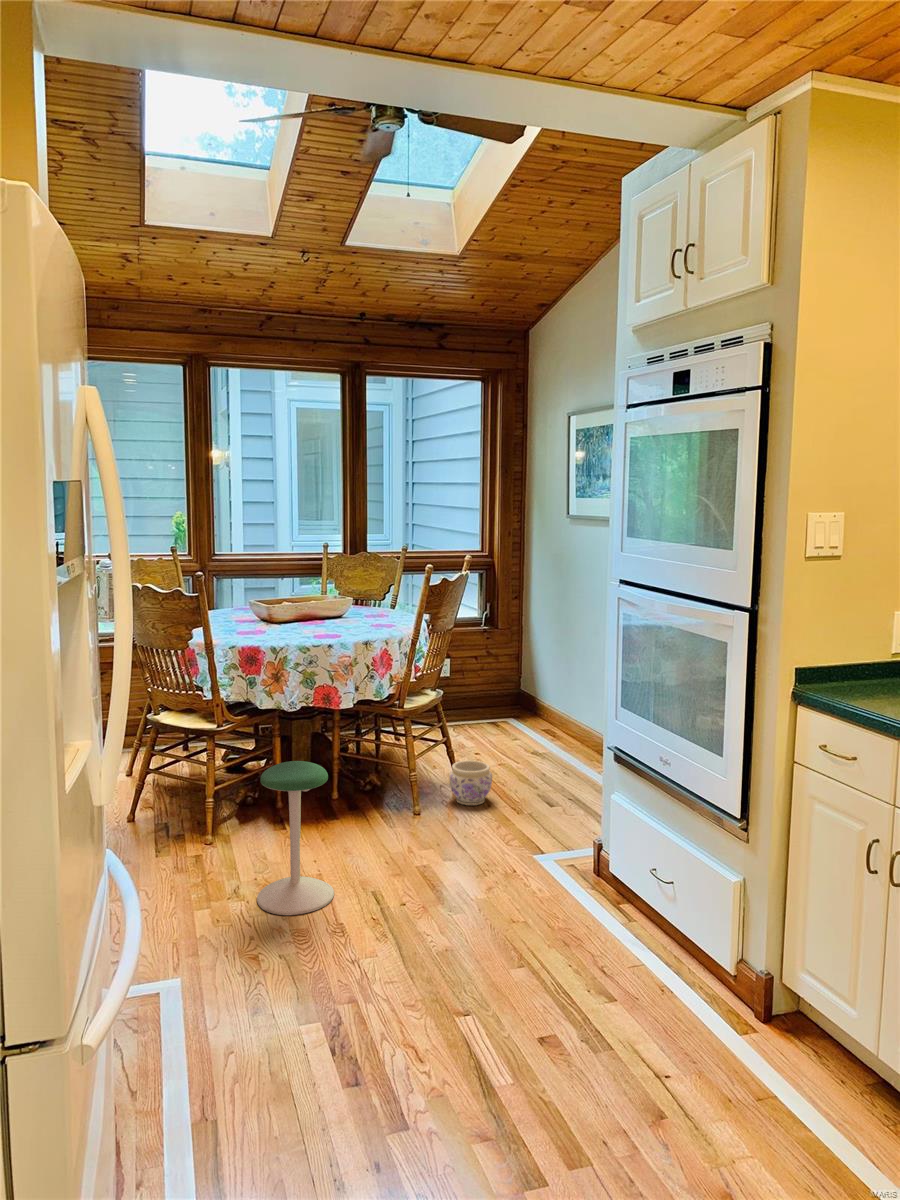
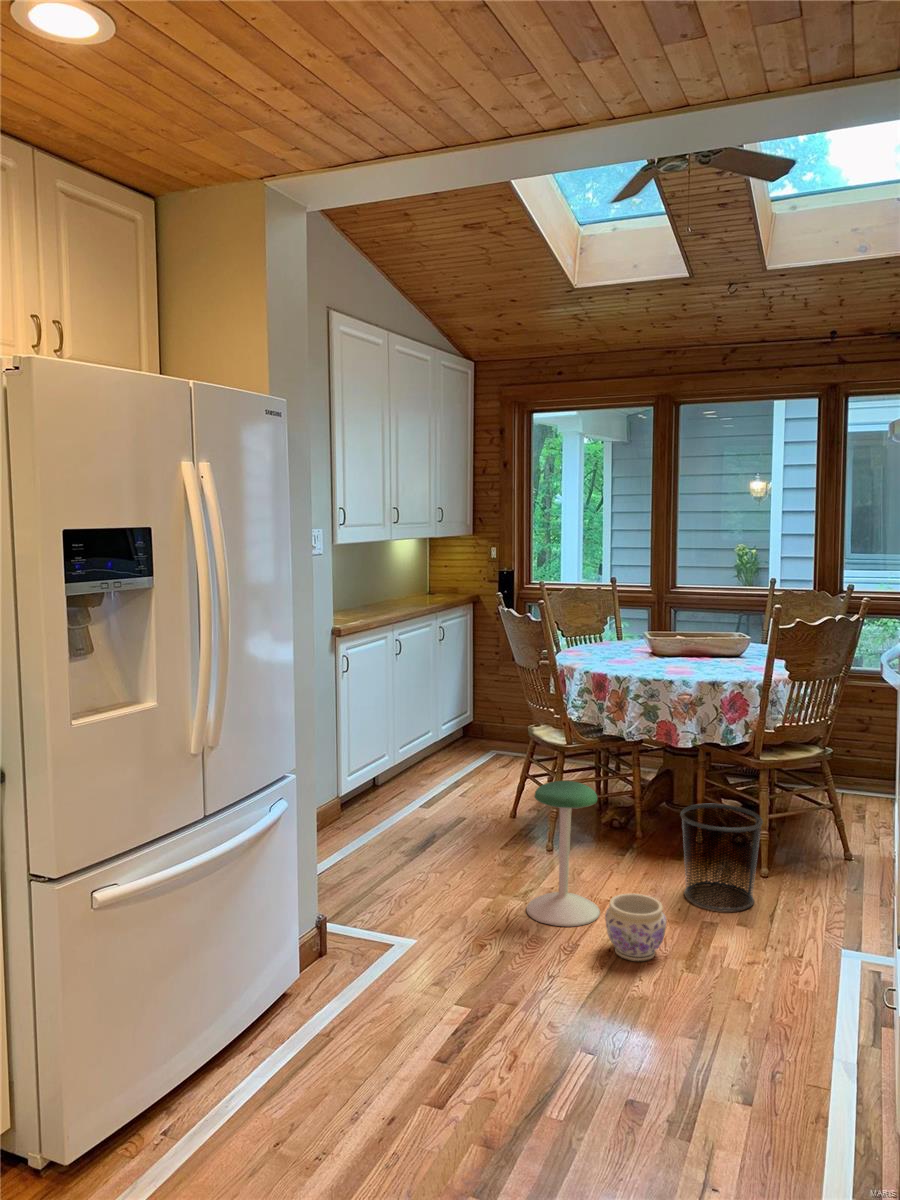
waste bin: none [370,753,445,852] -> present [680,804,763,912]
planter: present [449,760,492,806] -> present [605,894,666,962]

